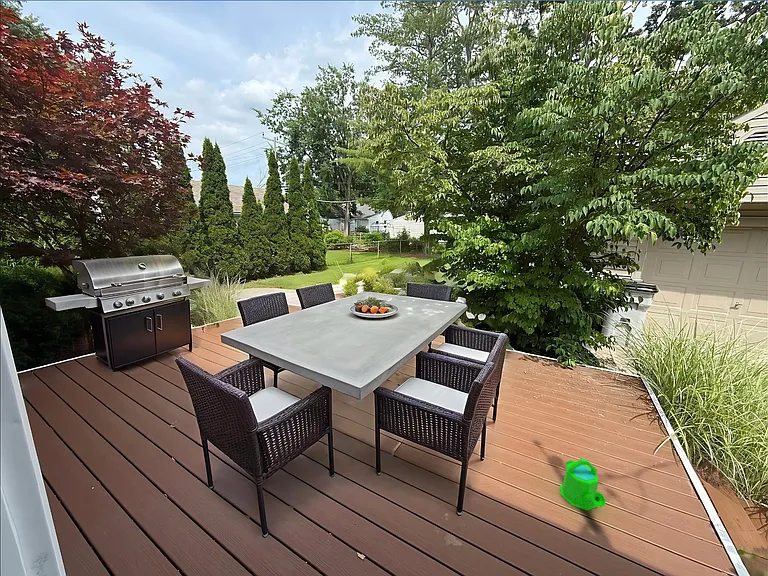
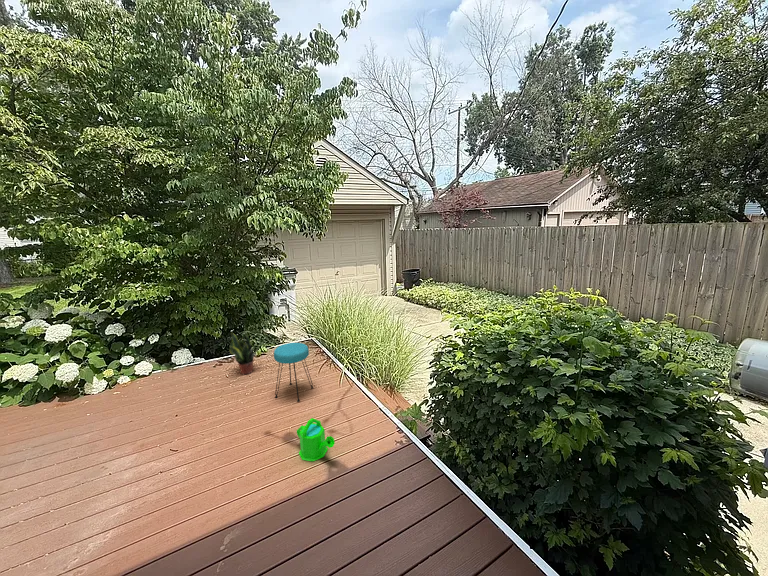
potted plant: none [533,334,568,381] -> present [230,333,259,374]
stool: none [562,366,619,436] -> present [274,343,313,402]

